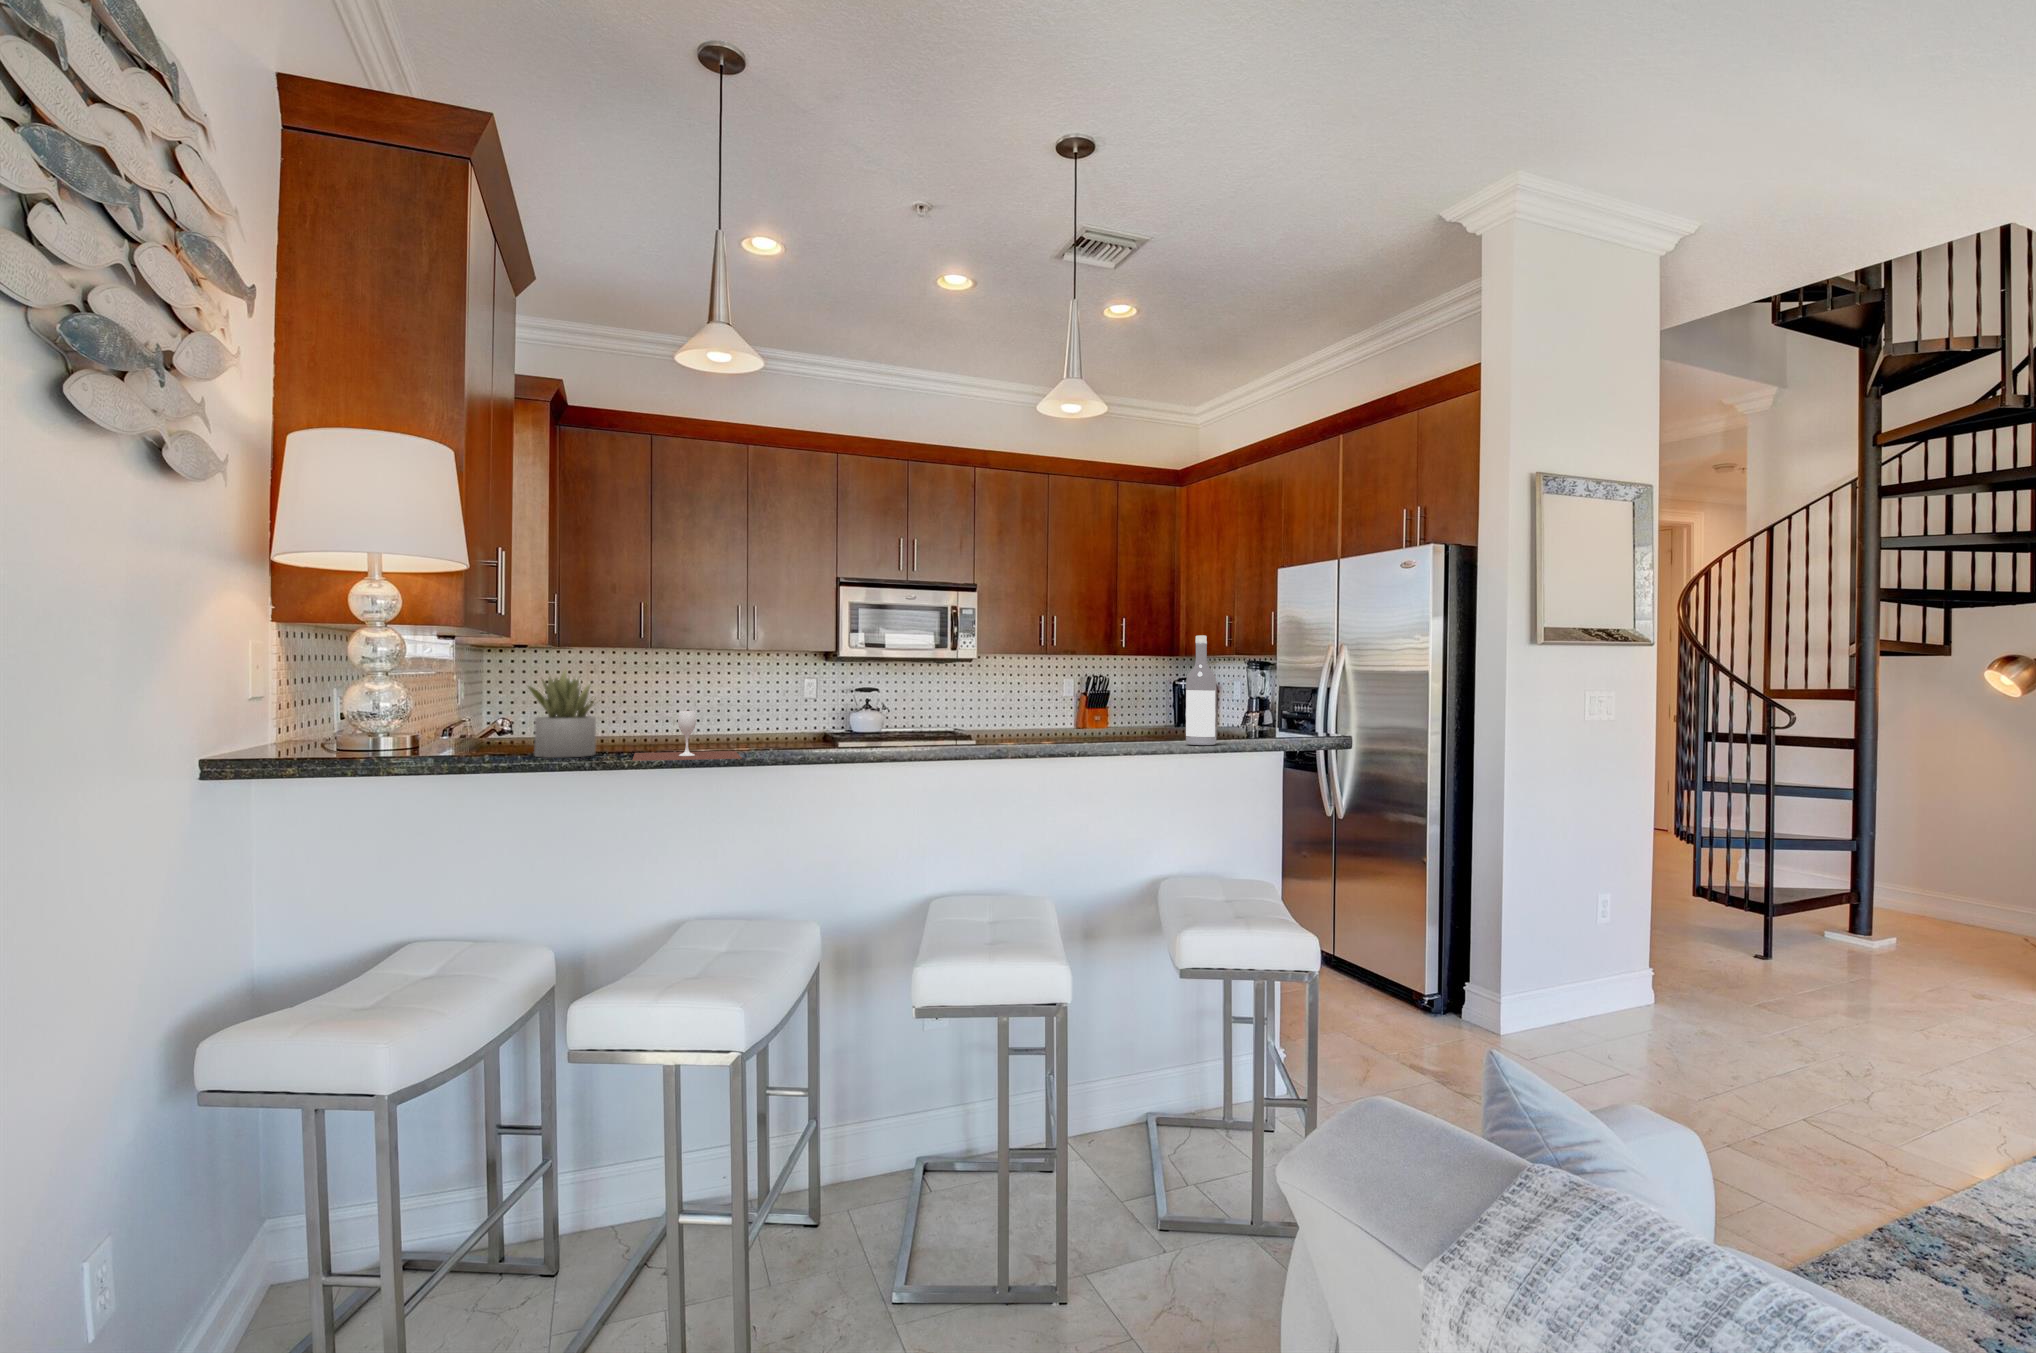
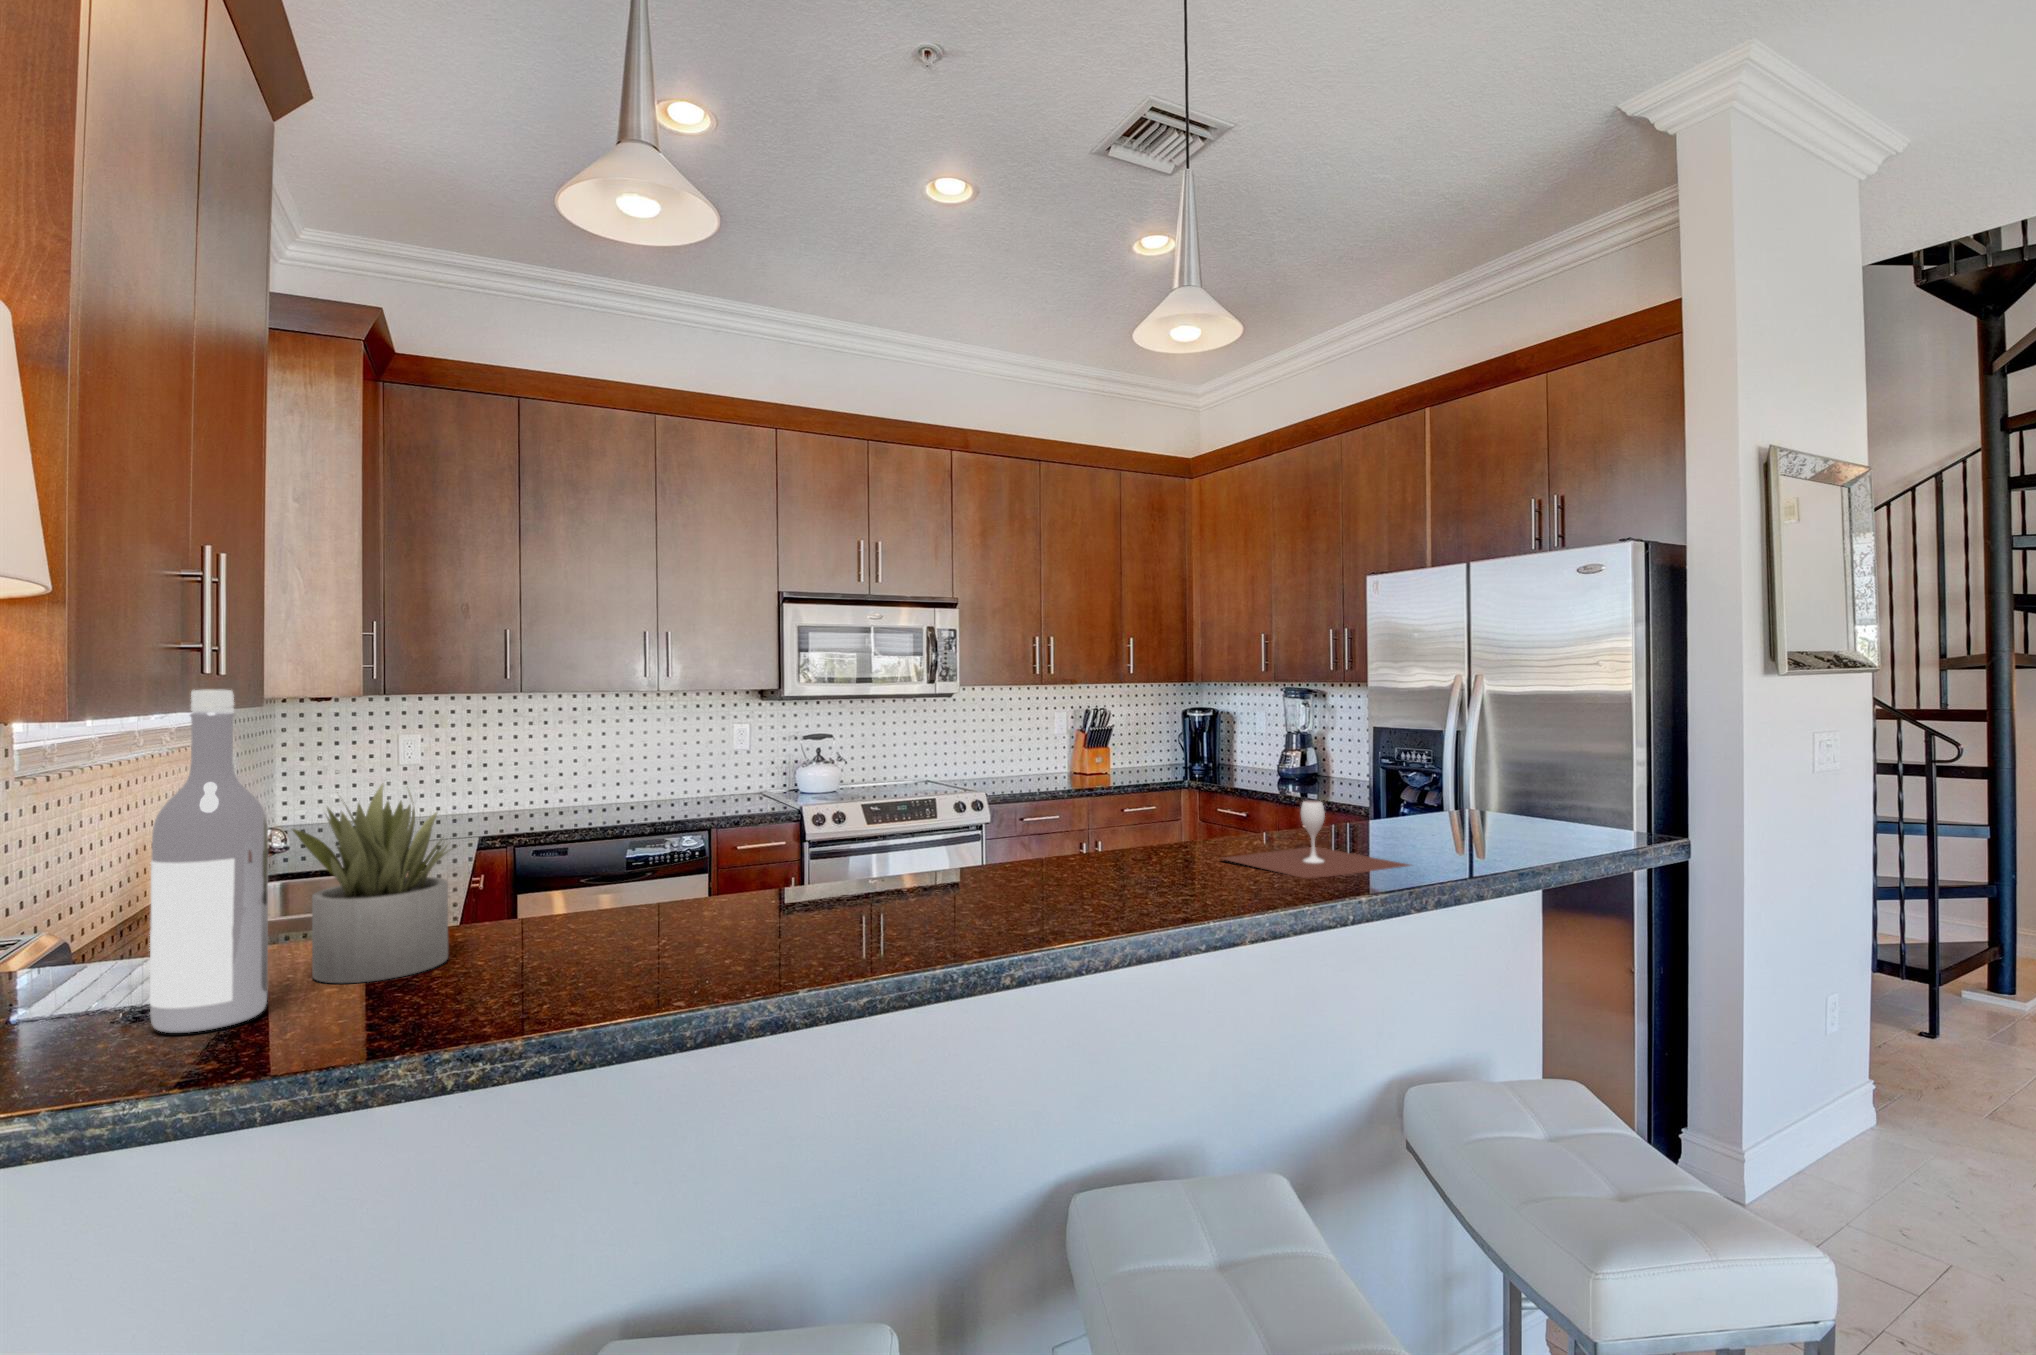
wine bottle: present [1186,635,1216,745] -> present [150,690,268,1033]
wine glass: present [632,711,742,761] -> present [1222,801,1409,878]

